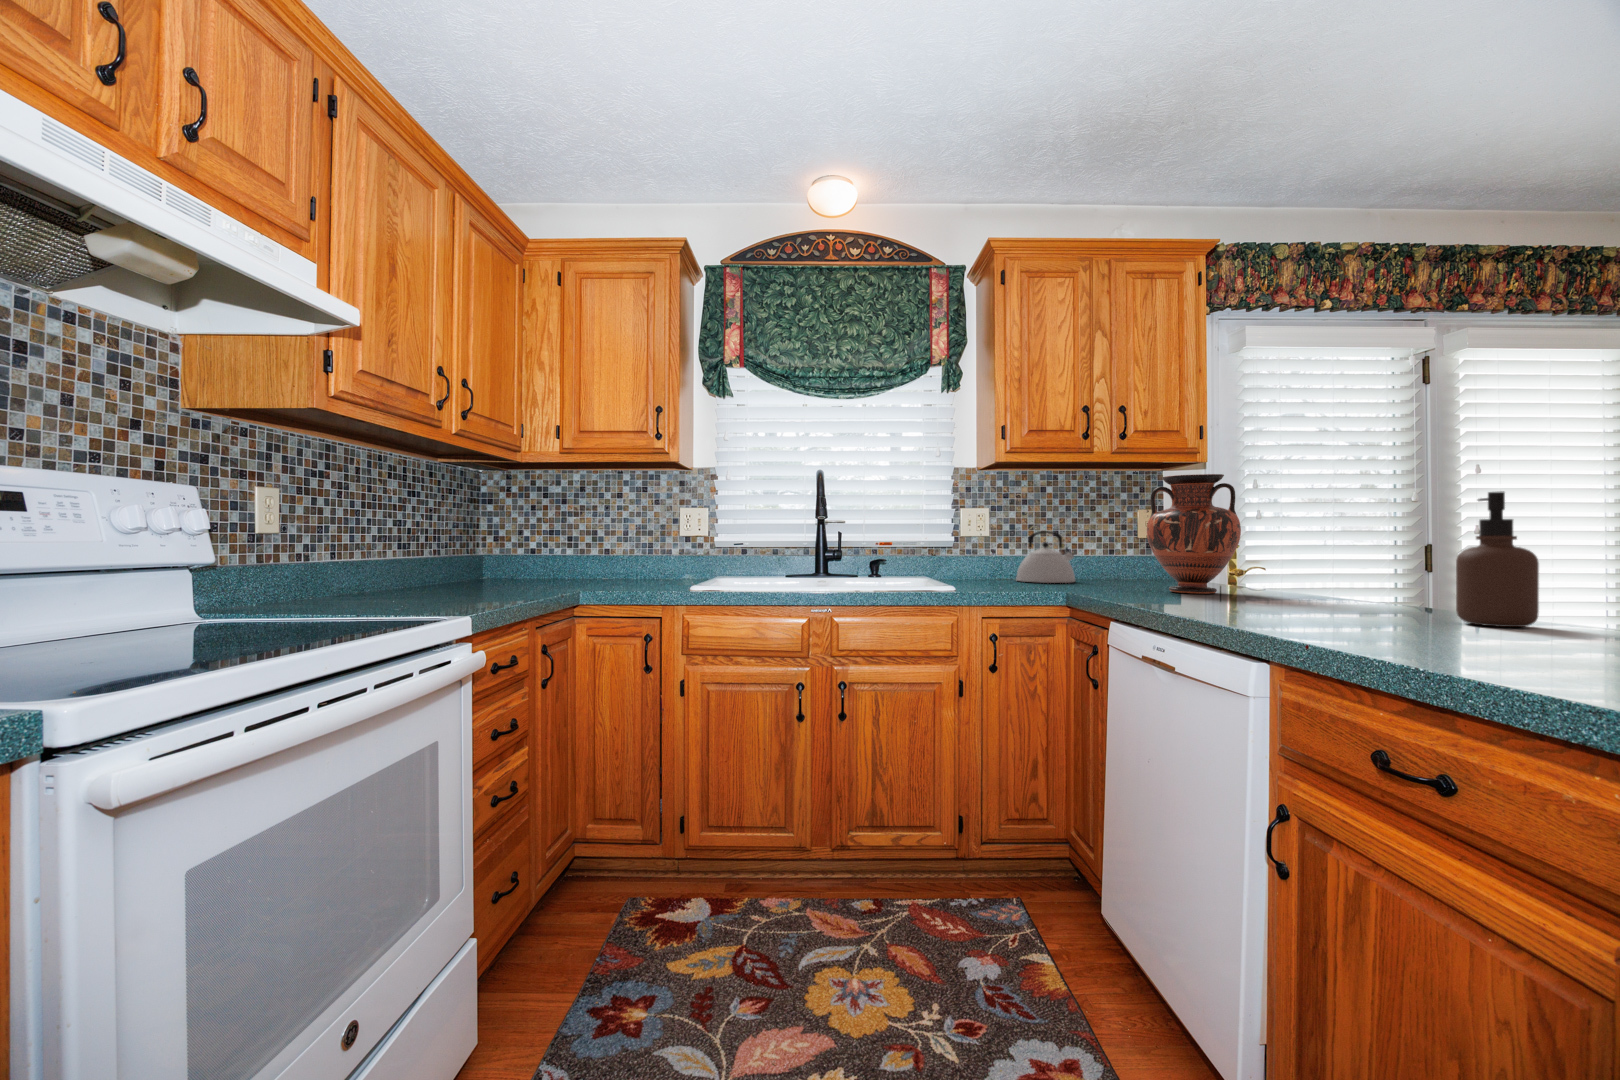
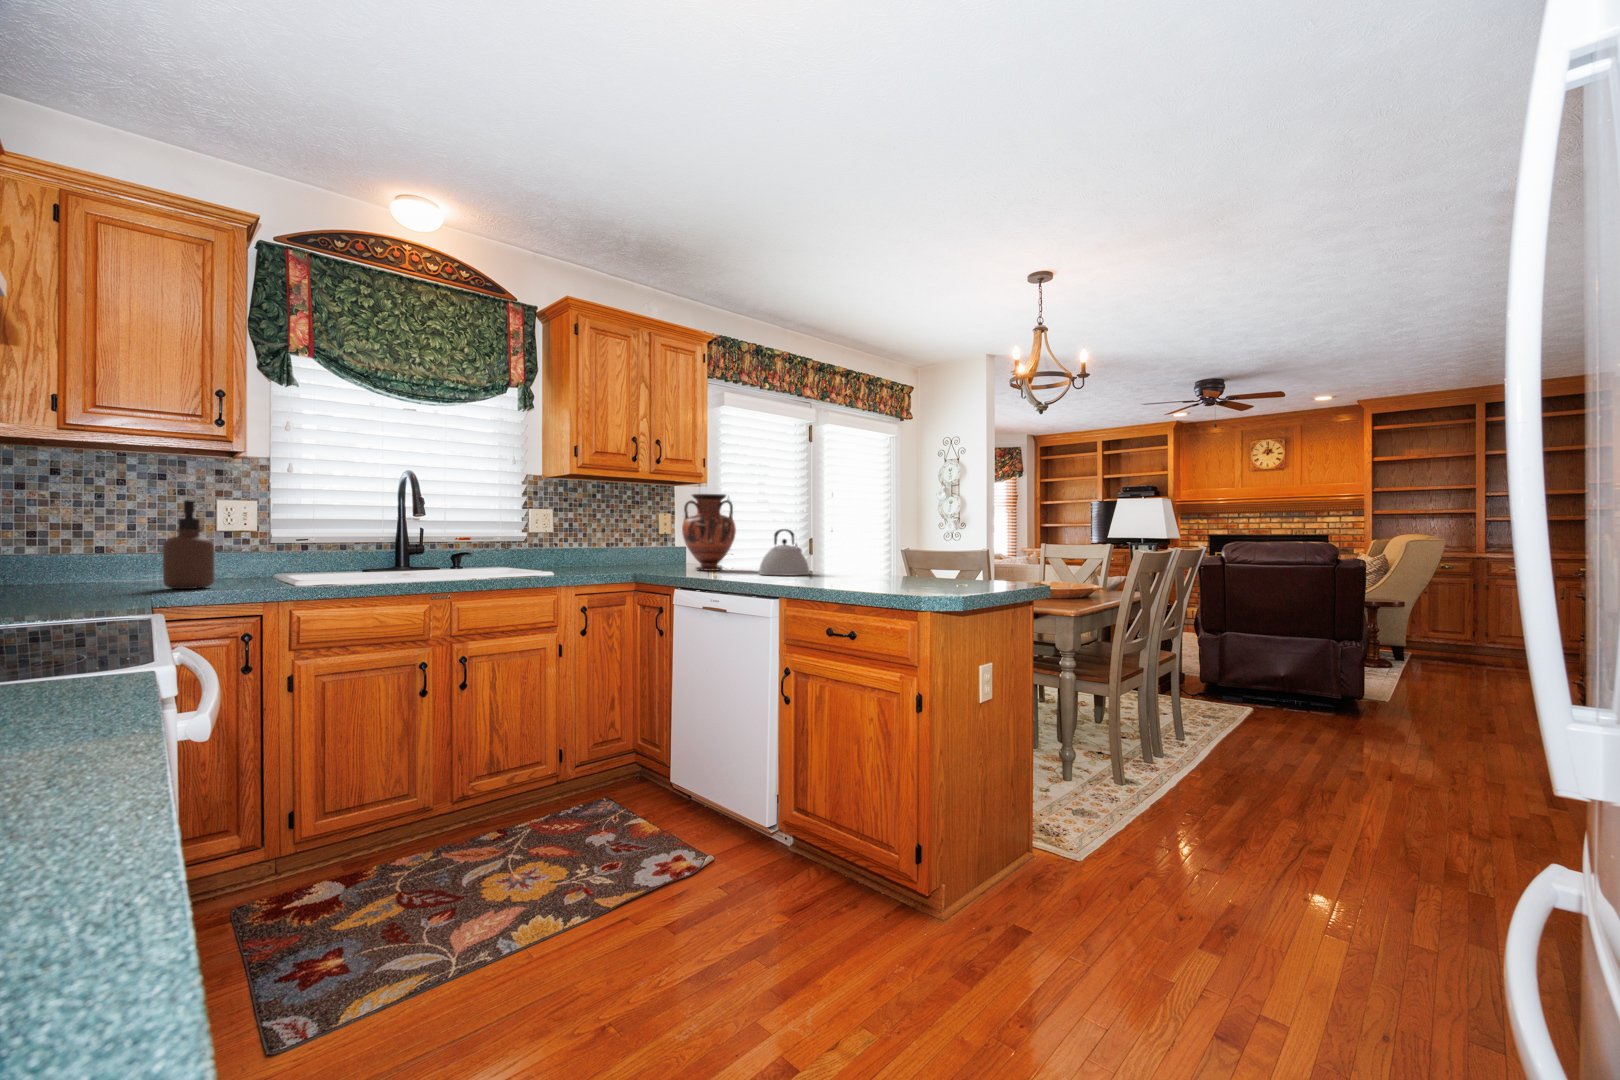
soap dispenser: present [1456,491,1539,627] -> present [163,500,214,589]
kettle: present [1016,531,1075,583] -> present [759,529,809,575]

